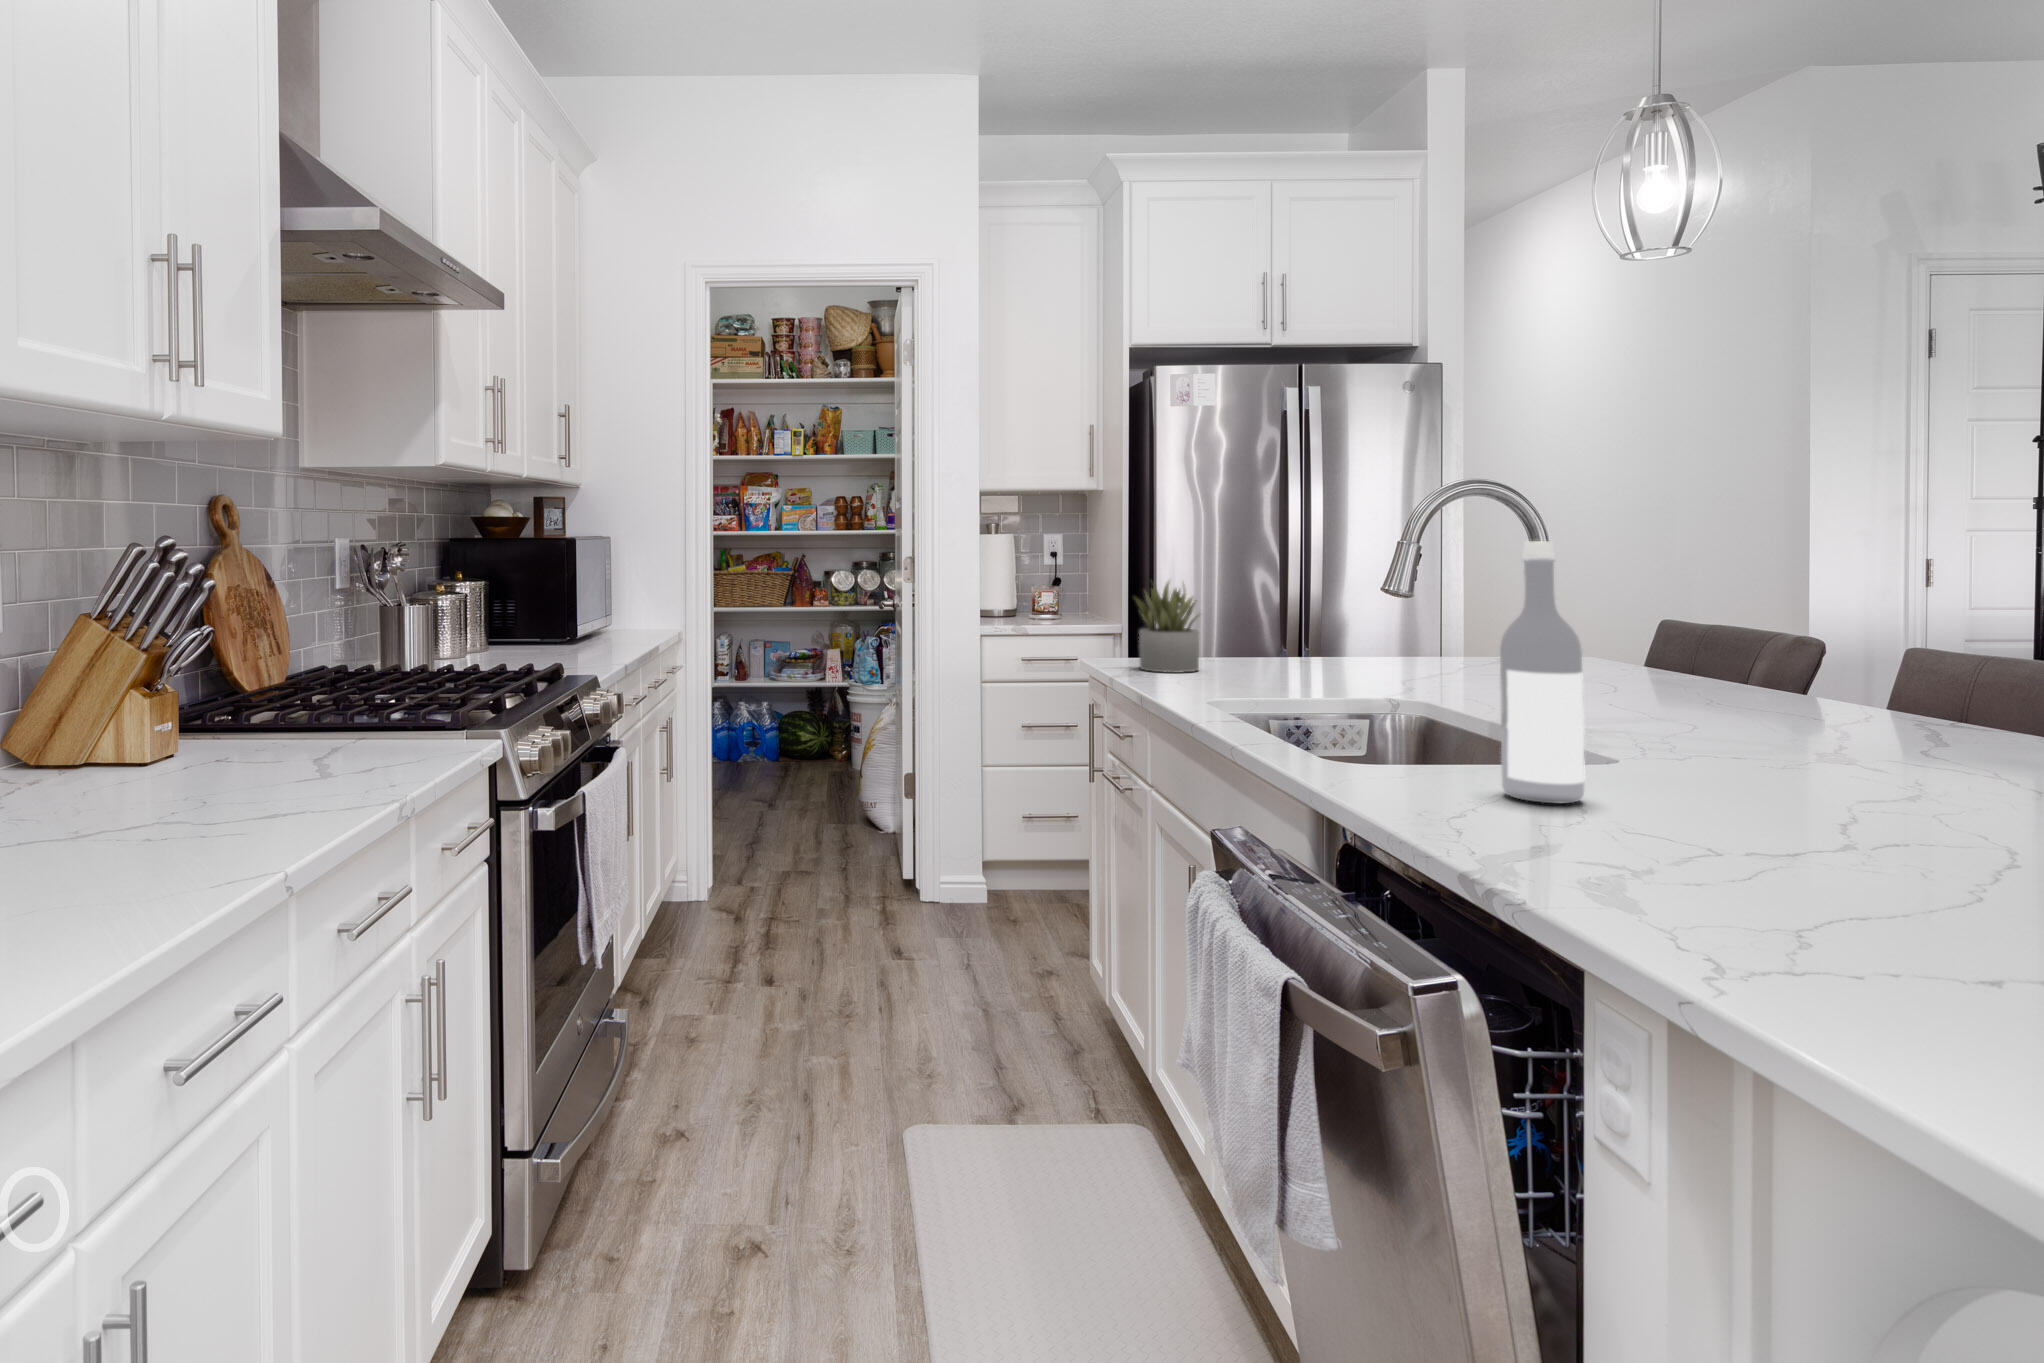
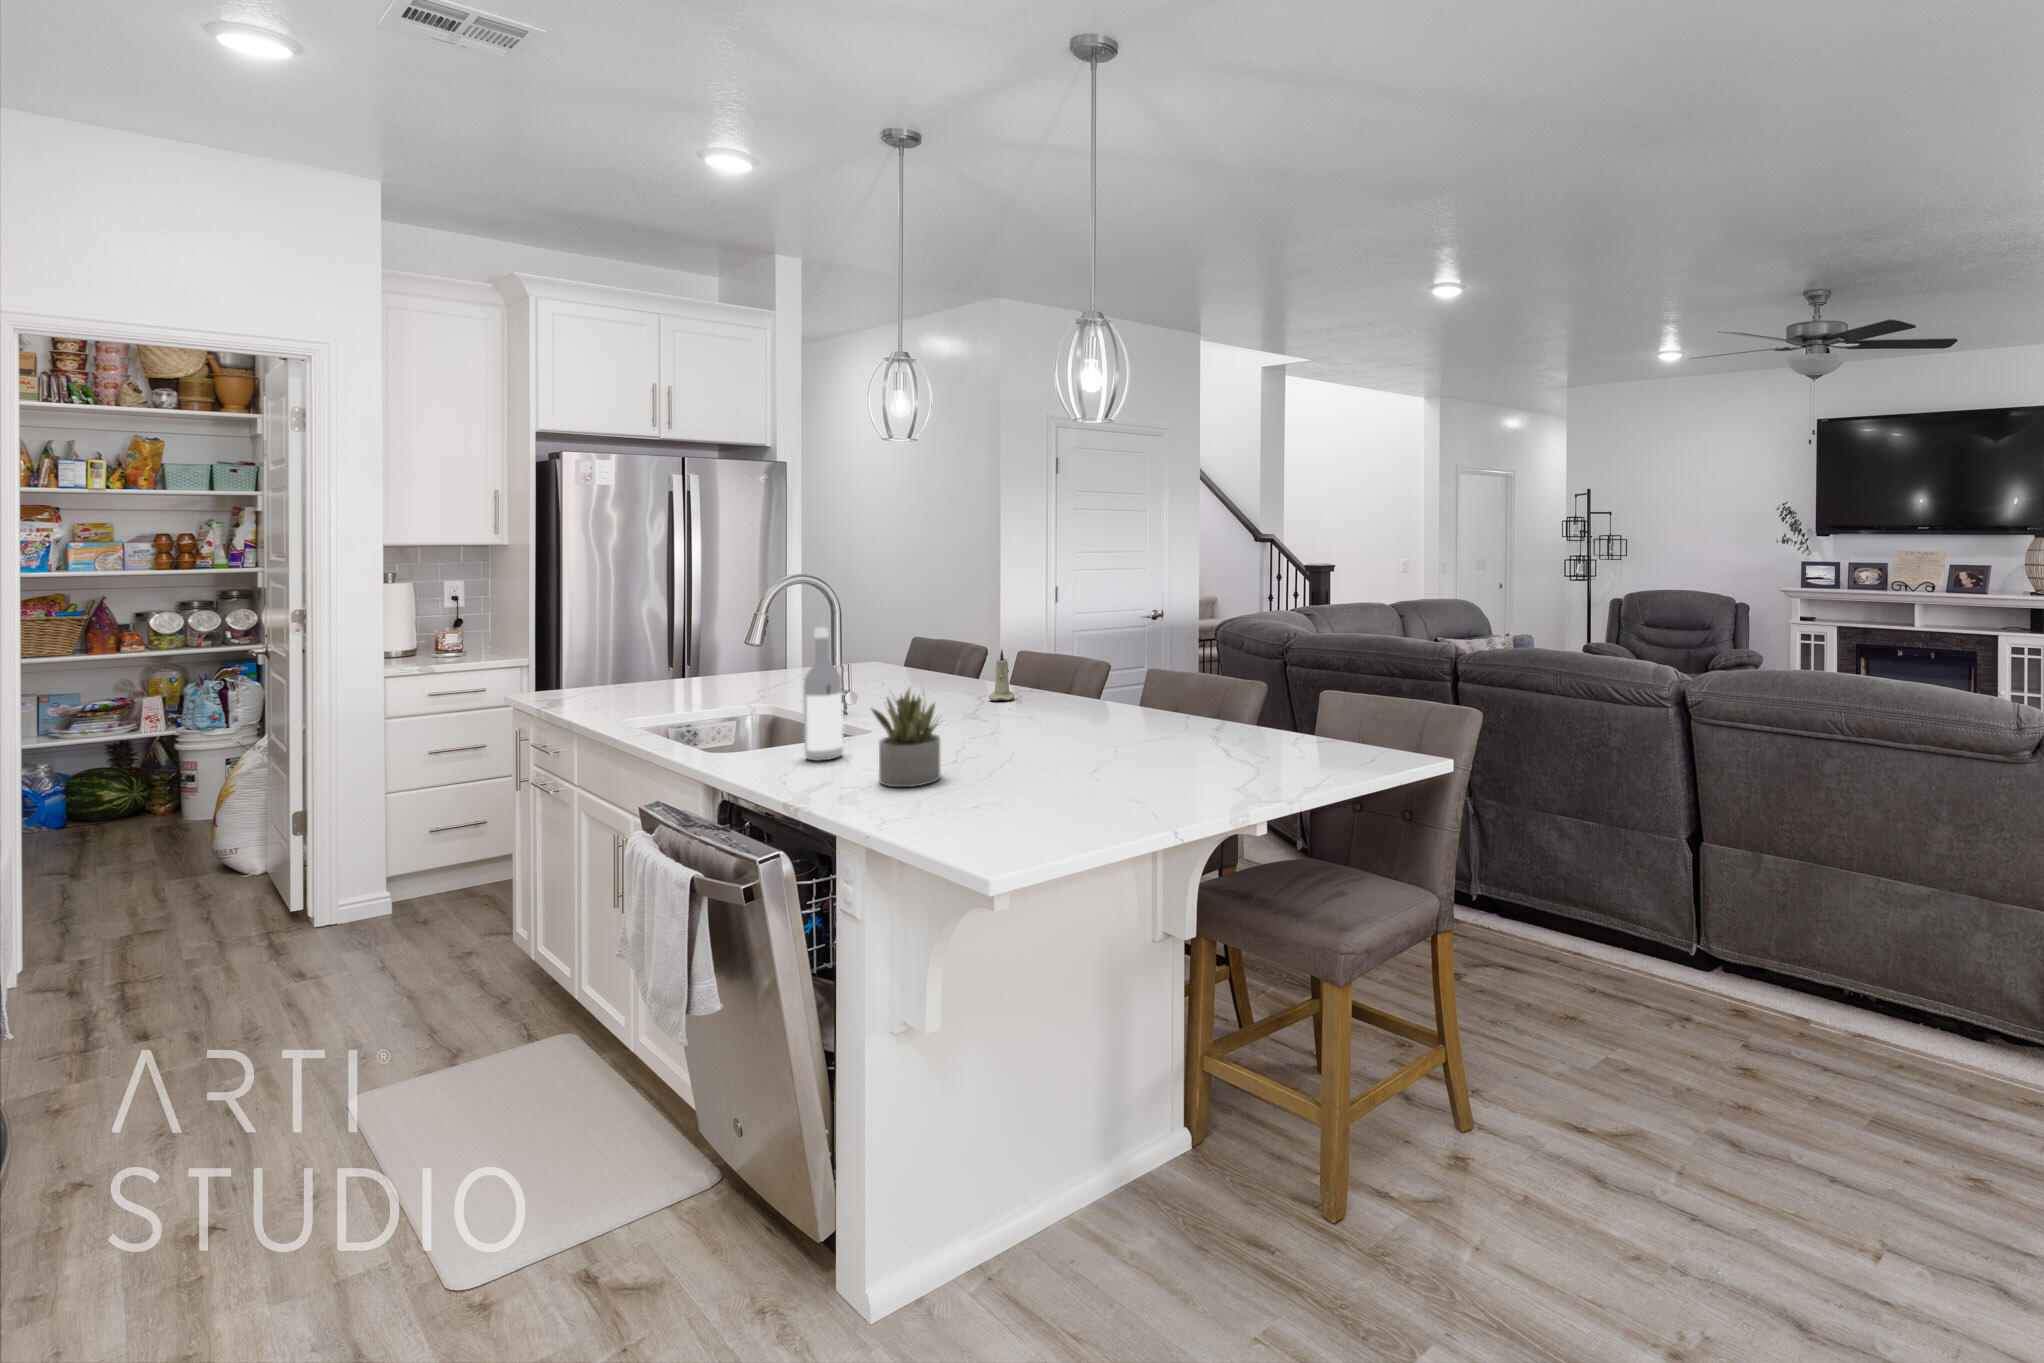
succulent plant: present [1135,582,1200,673] -> present [872,689,940,787]
candle: none [1911,643,1989,756] -> present [989,650,1014,700]

